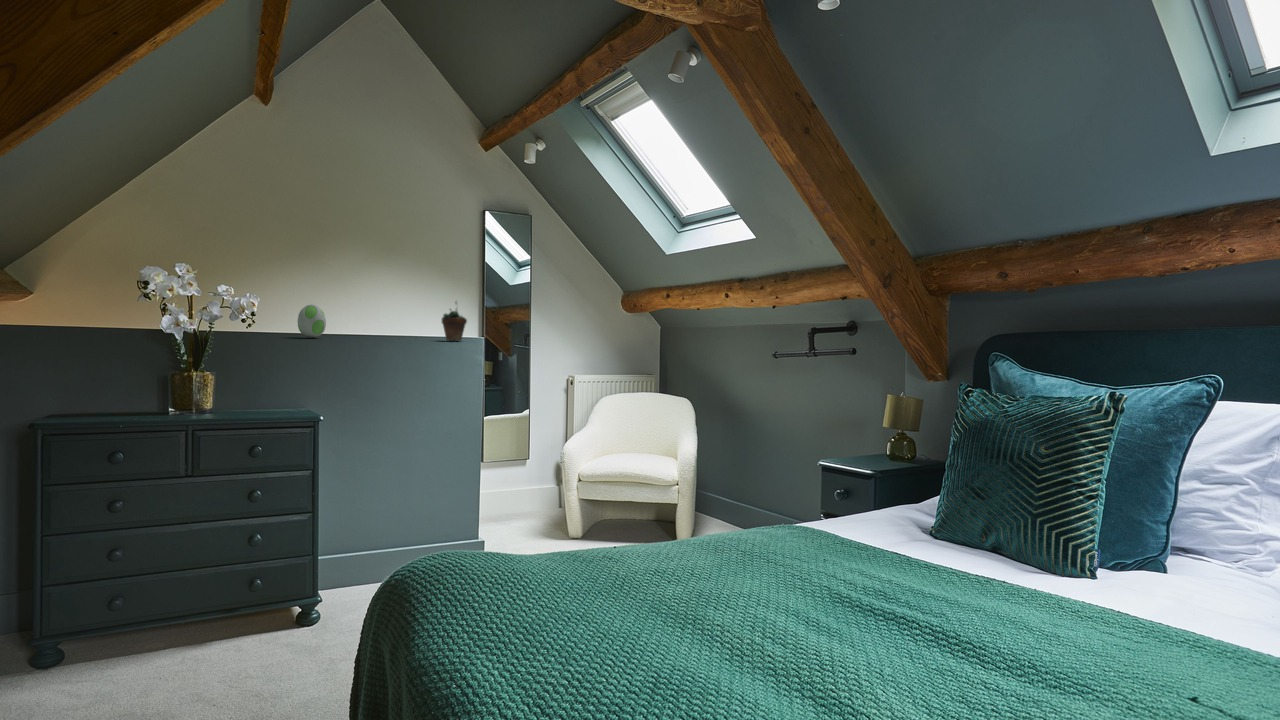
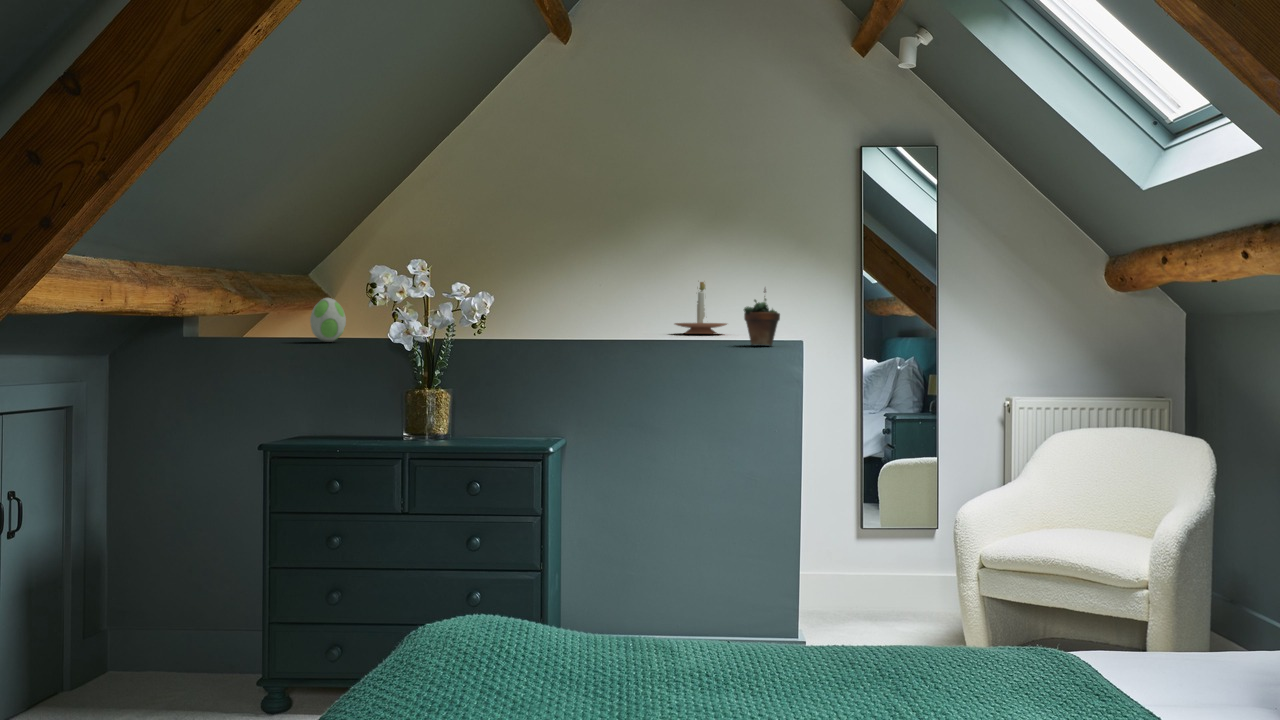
candle holder: none [351,290,394,335] -> present [675,282,727,334]
decorative egg: present [297,304,326,338] -> present [310,298,346,342]

